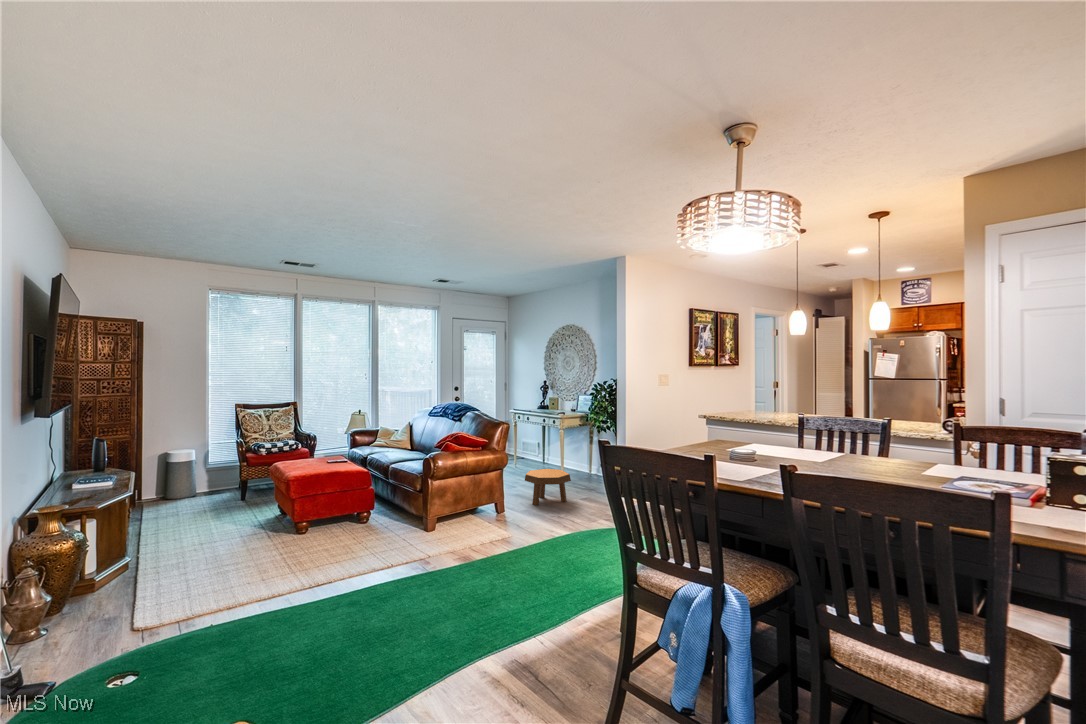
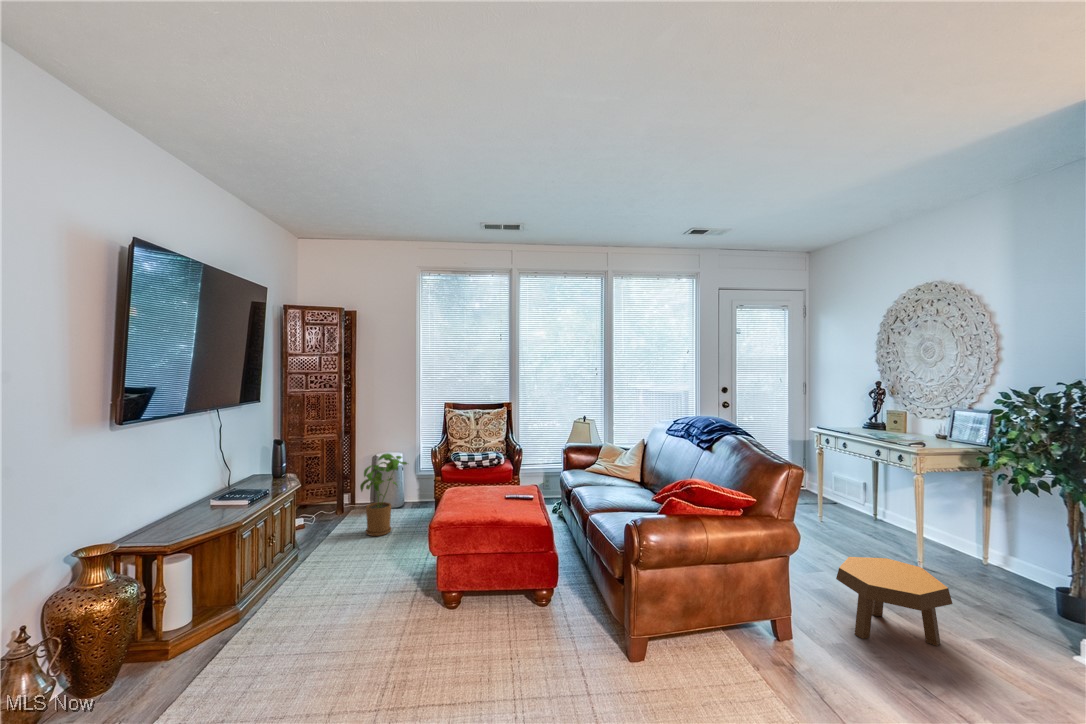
house plant: none [171,446,219,517] -> present [360,453,407,536]

